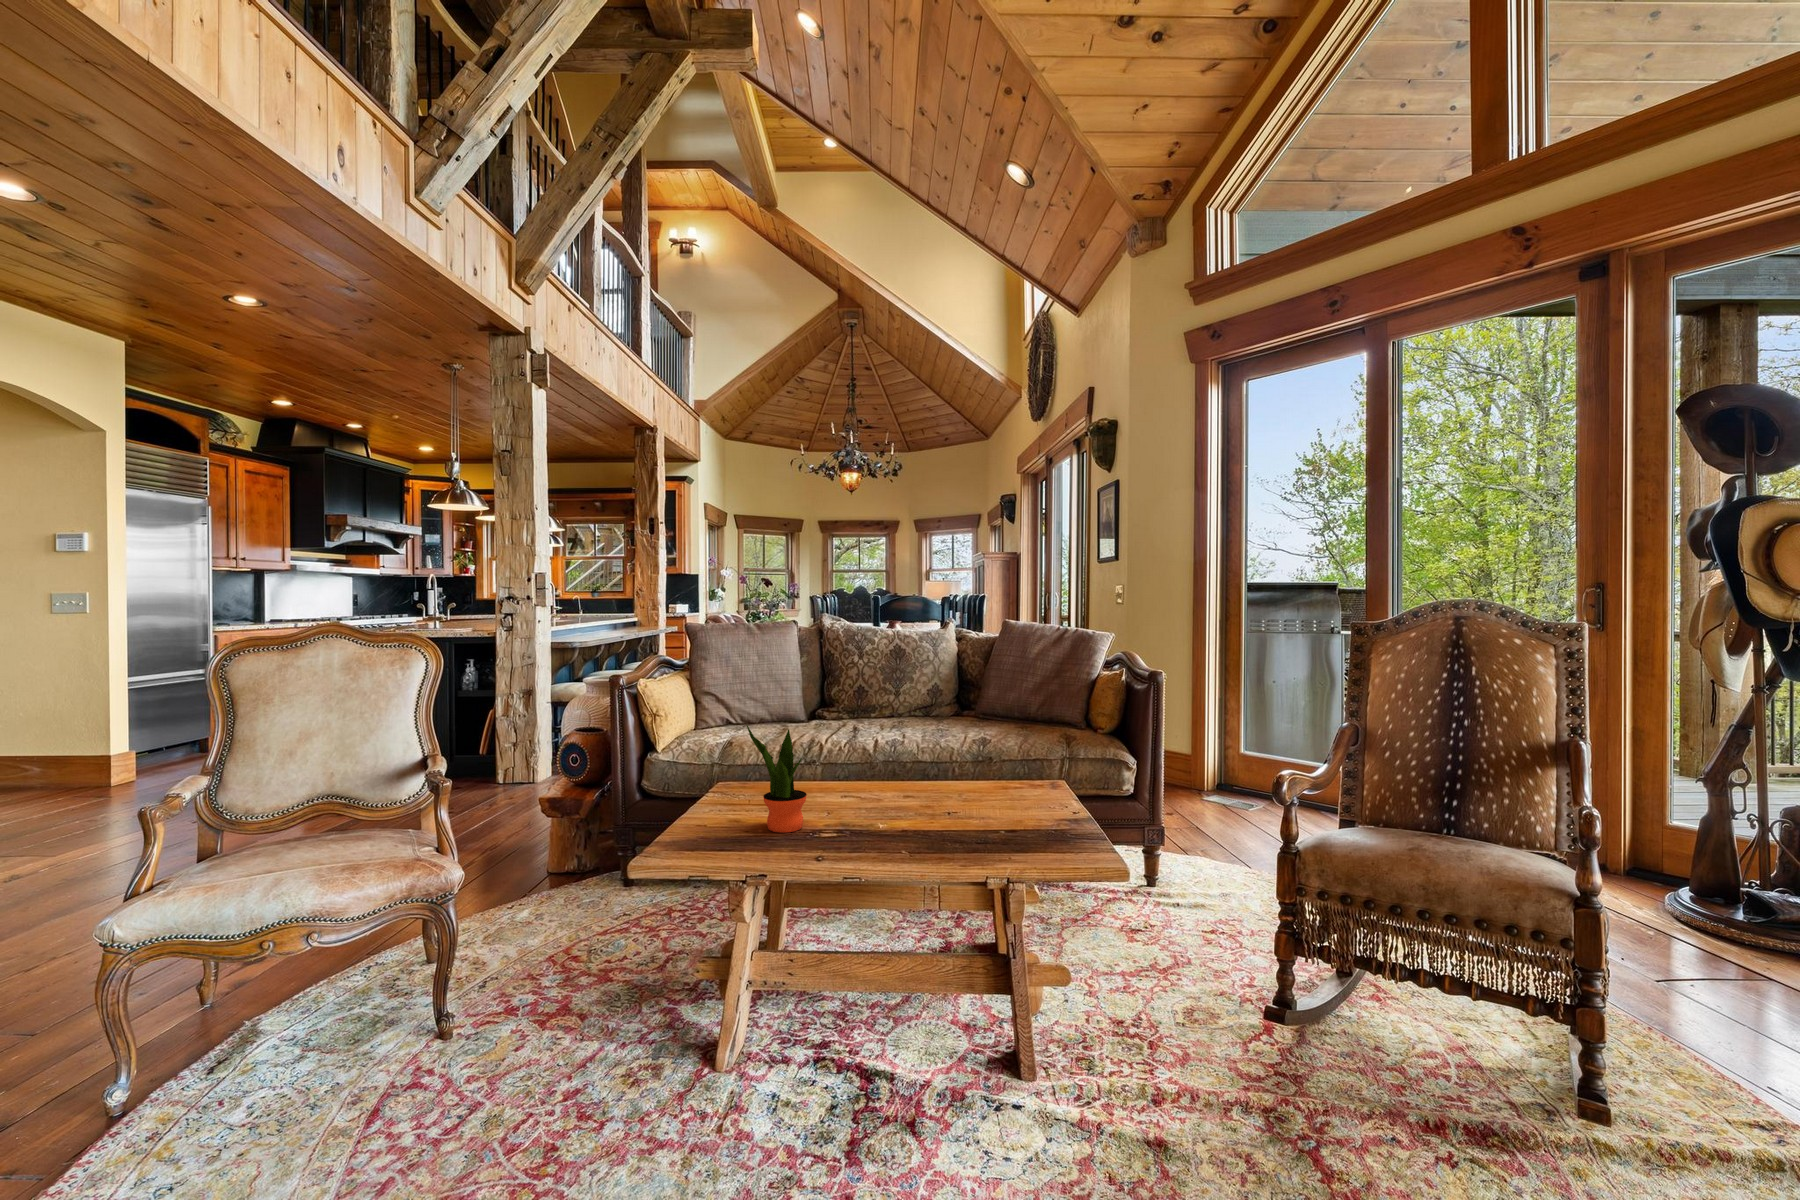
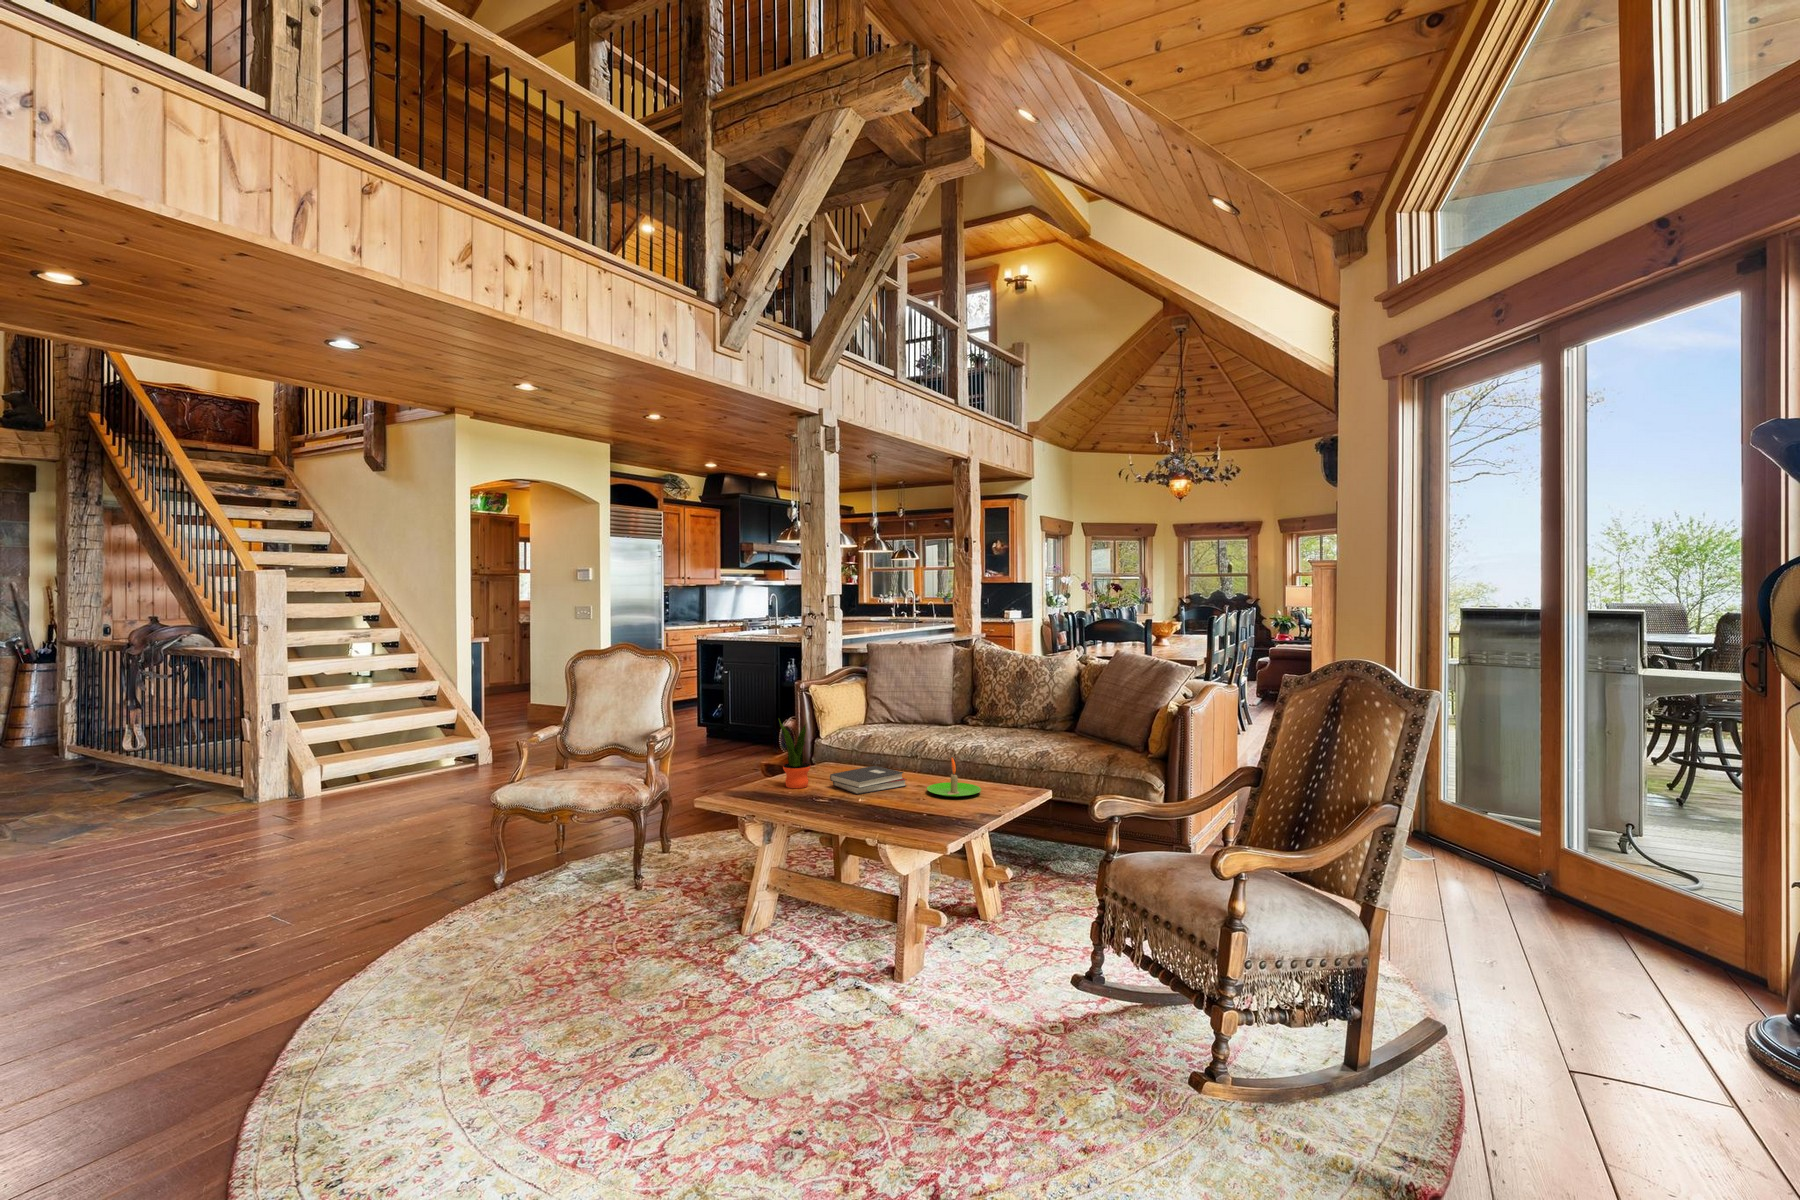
candle: none [962,754,1037,808] -> present [927,758,981,797]
hardback book: none [832,780,926,825] -> present [830,766,907,794]

